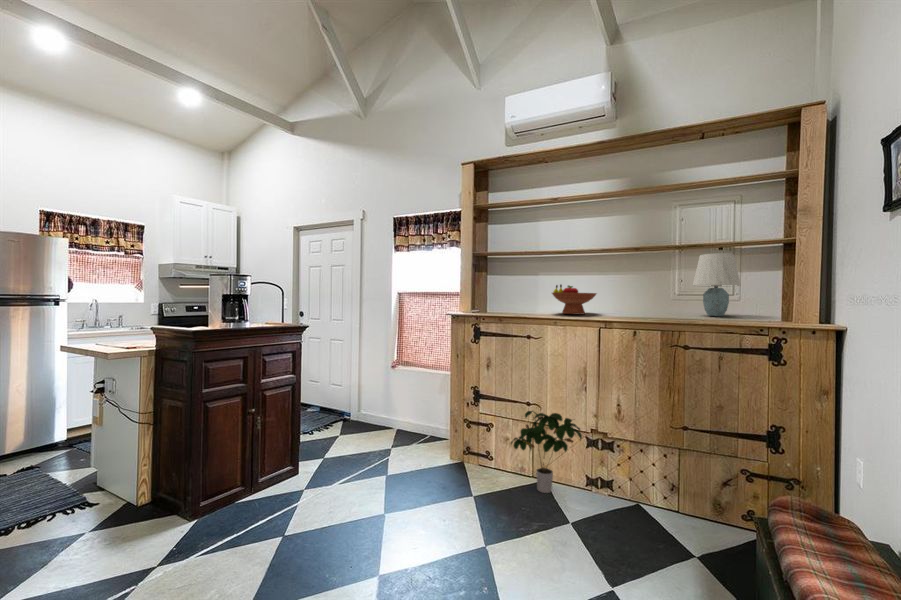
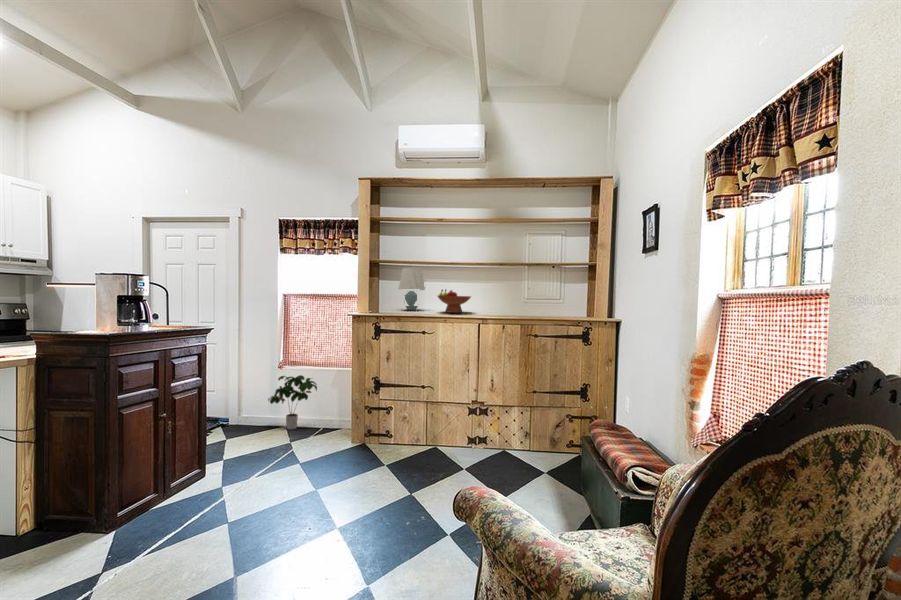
table lamp: present [693,253,741,316] -> present [398,268,425,310]
potted plant: present [511,411,582,493] -> present [268,375,317,429]

